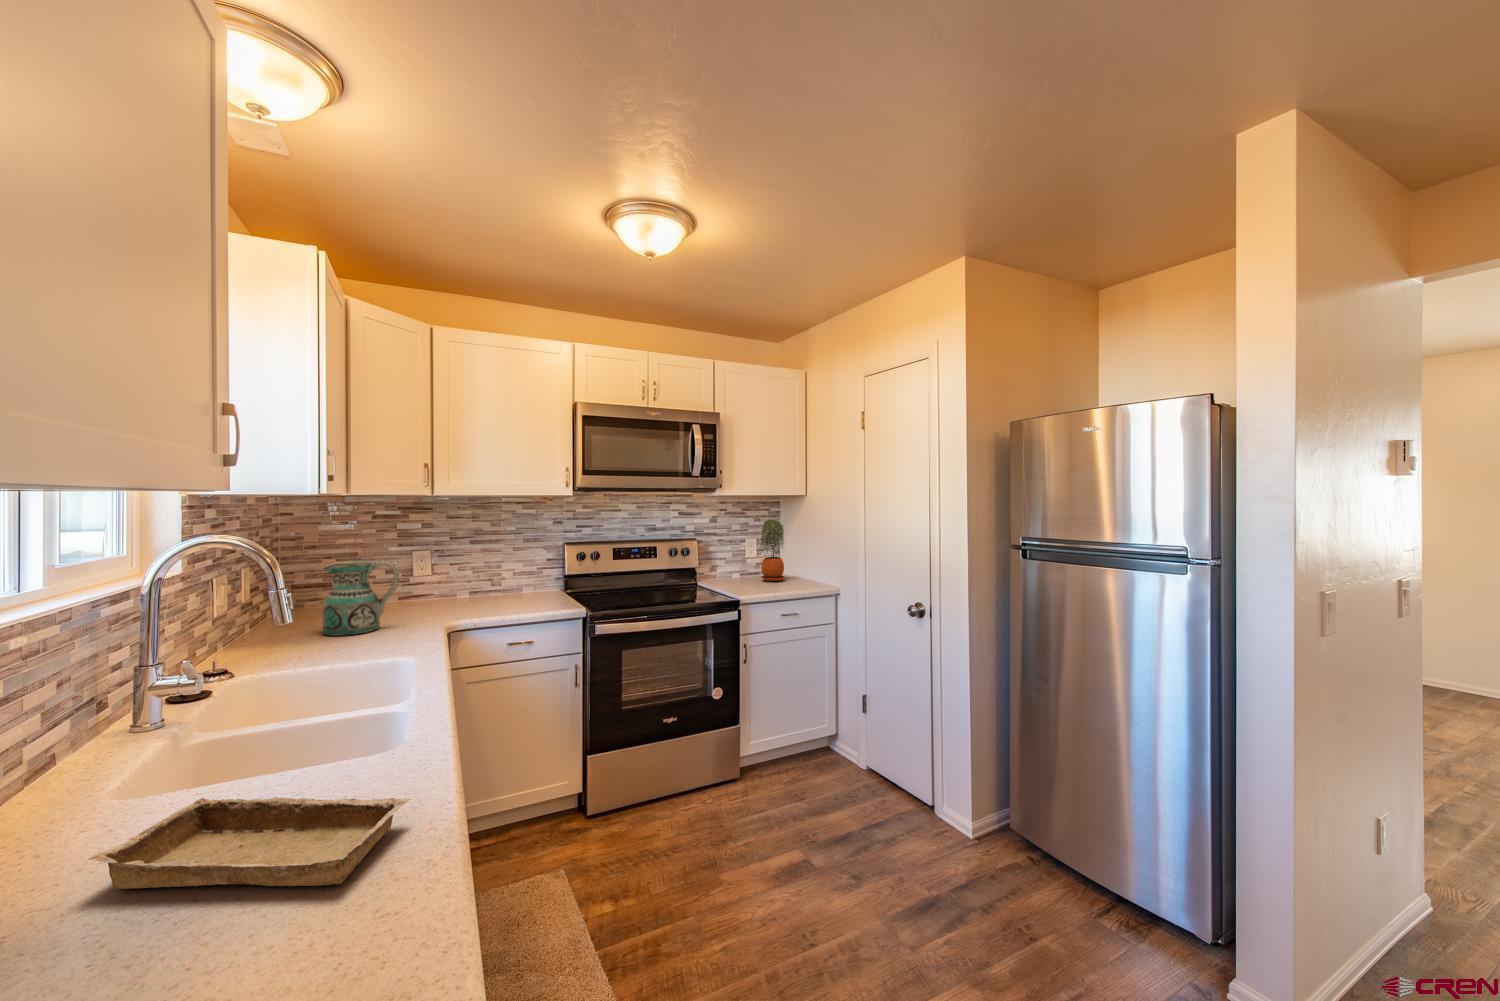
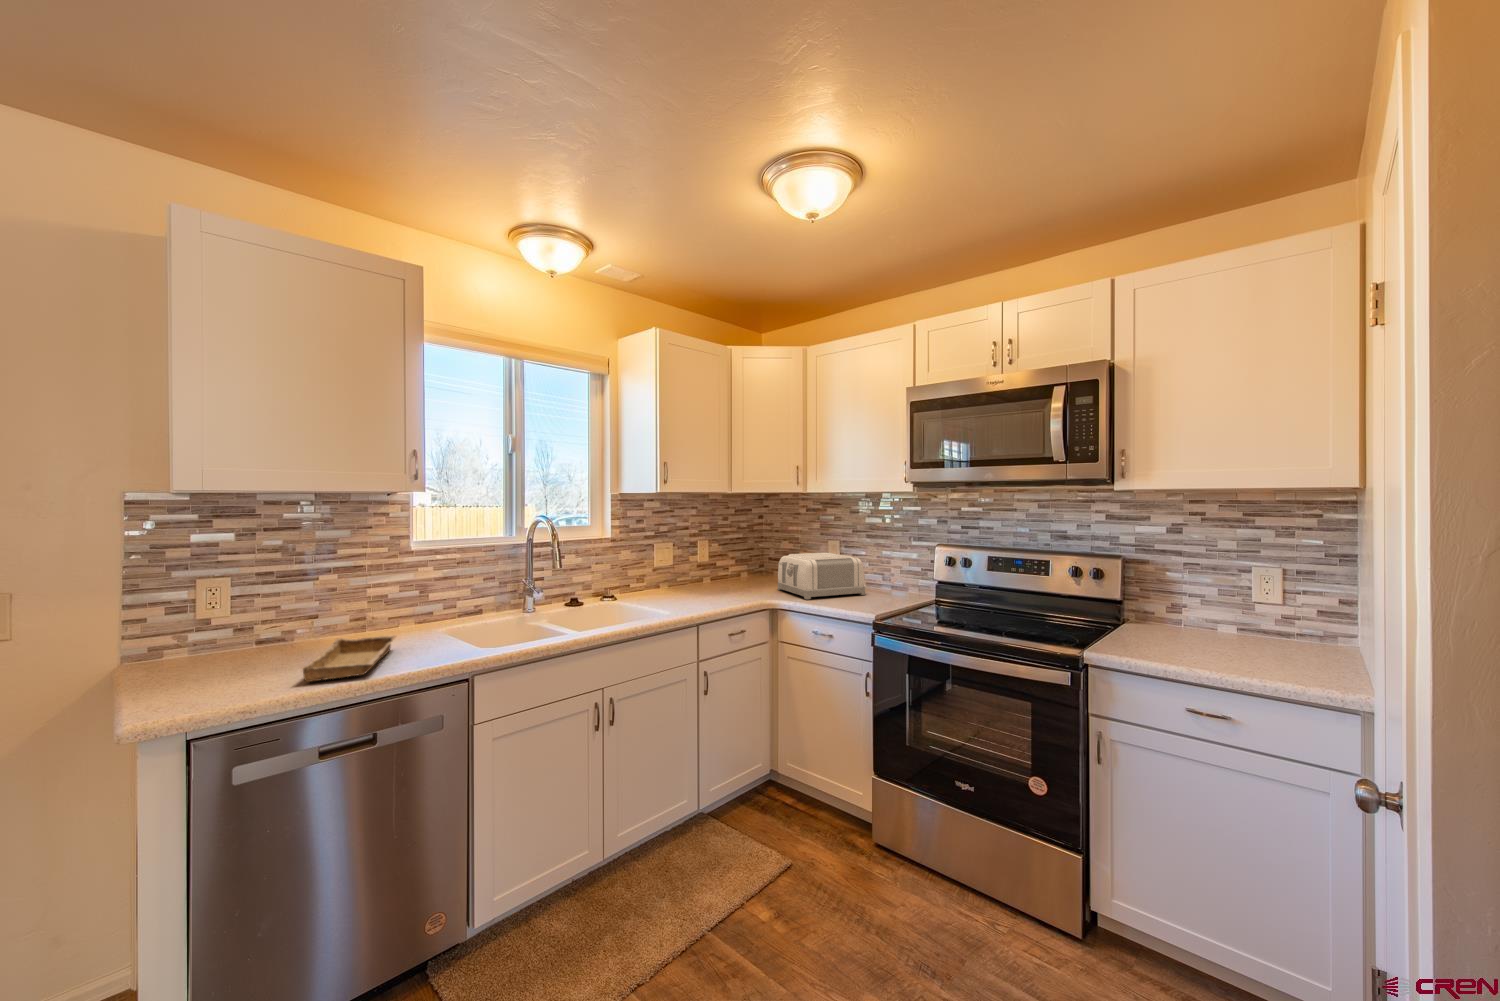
potted plant: present [760,520,784,581] -> none [1245,534,1320,654]
ceramic pitcher: present [323,560,399,636] -> none [709,541,748,595]
toaster: none [399,563,504,616] -> present [778,553,865,599]

